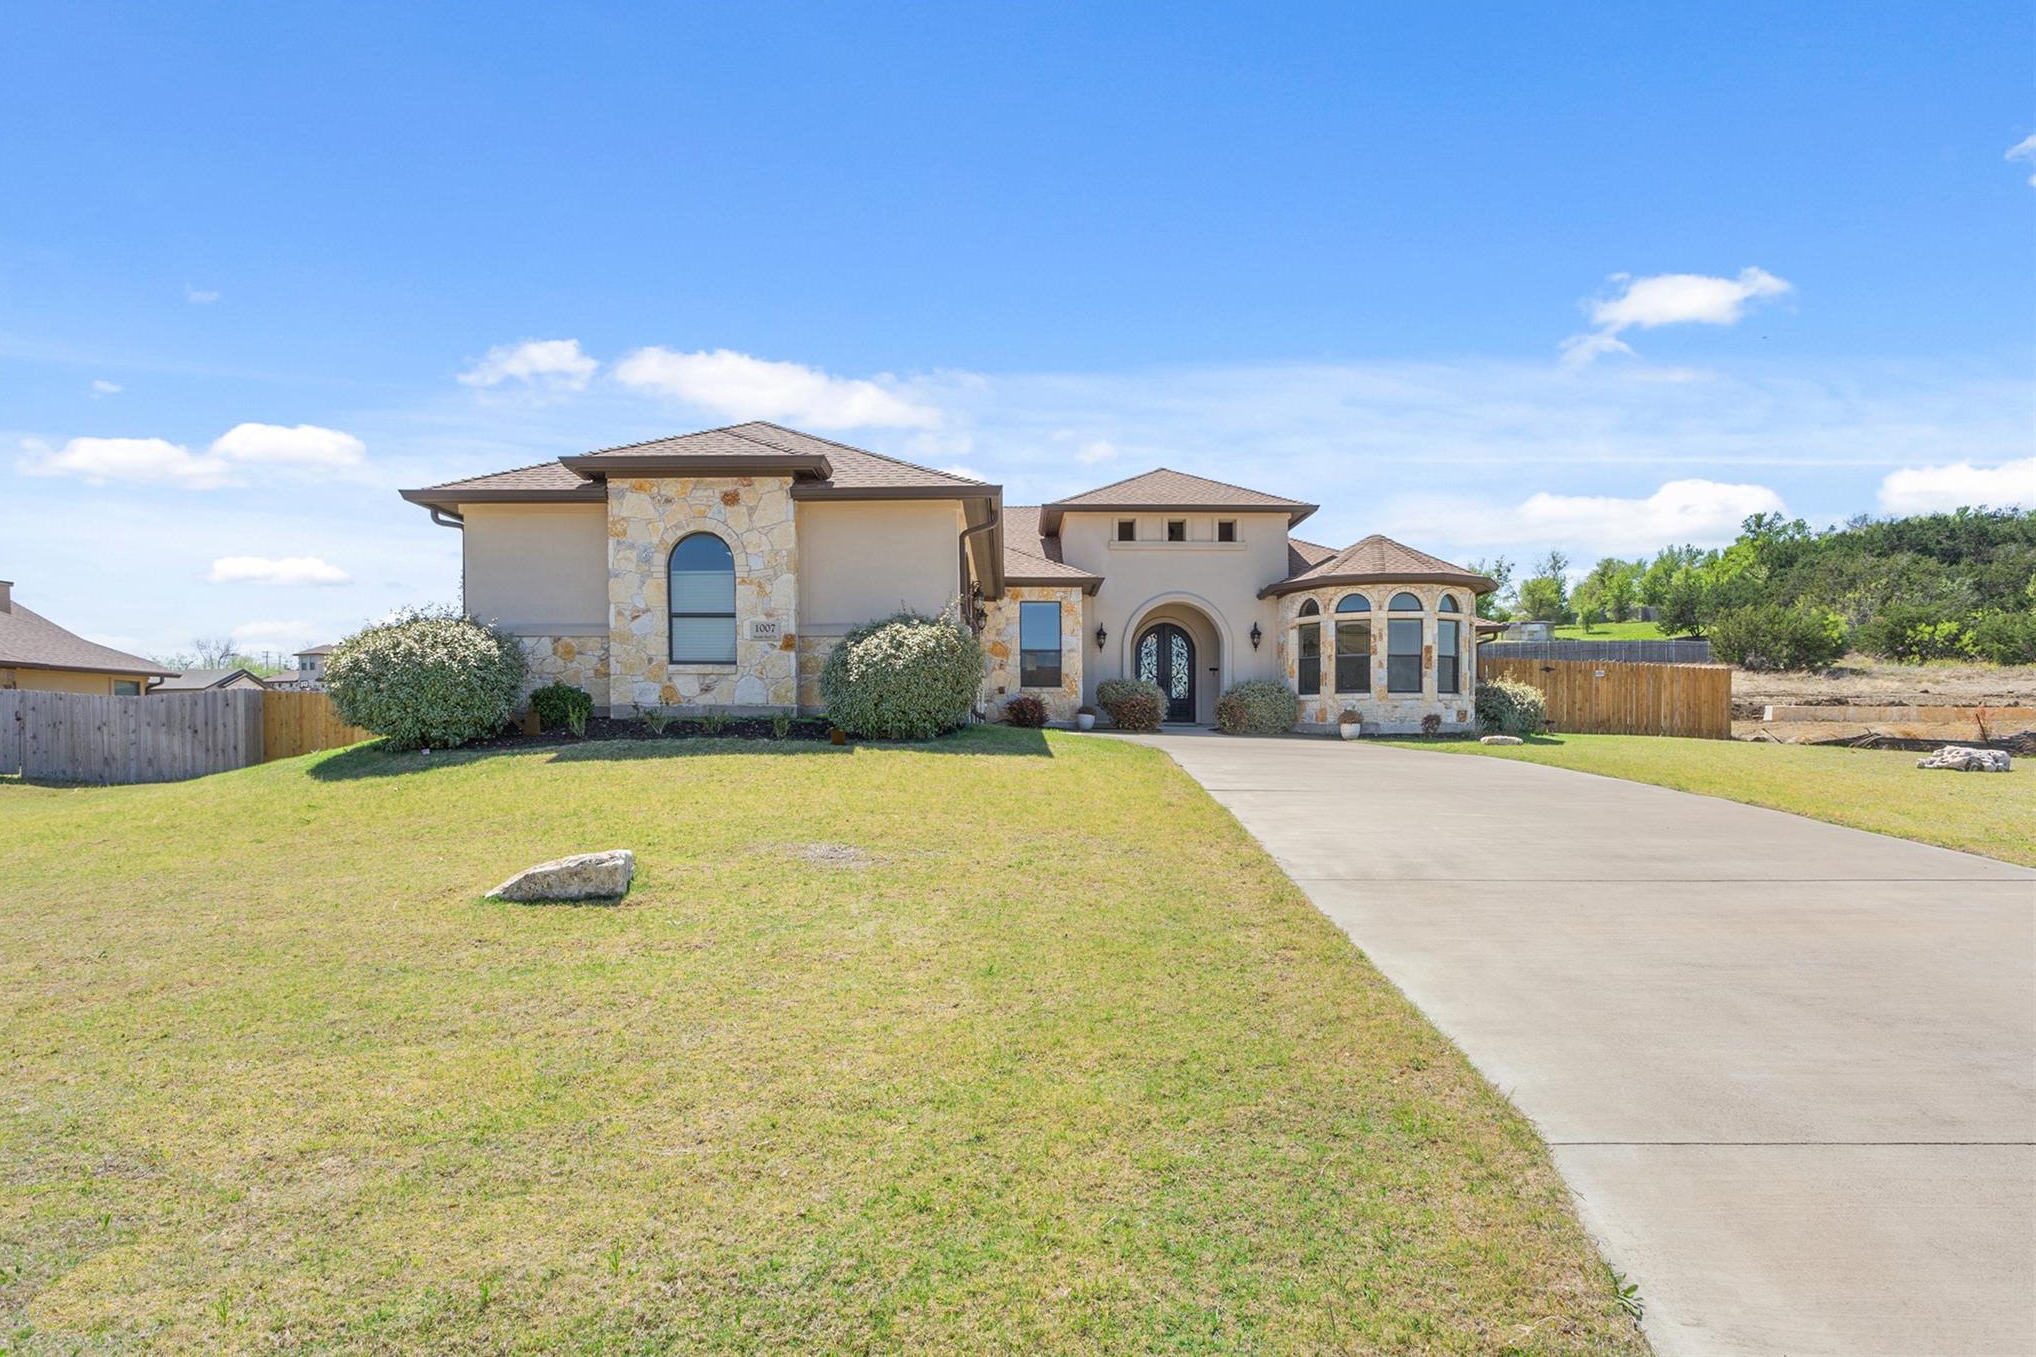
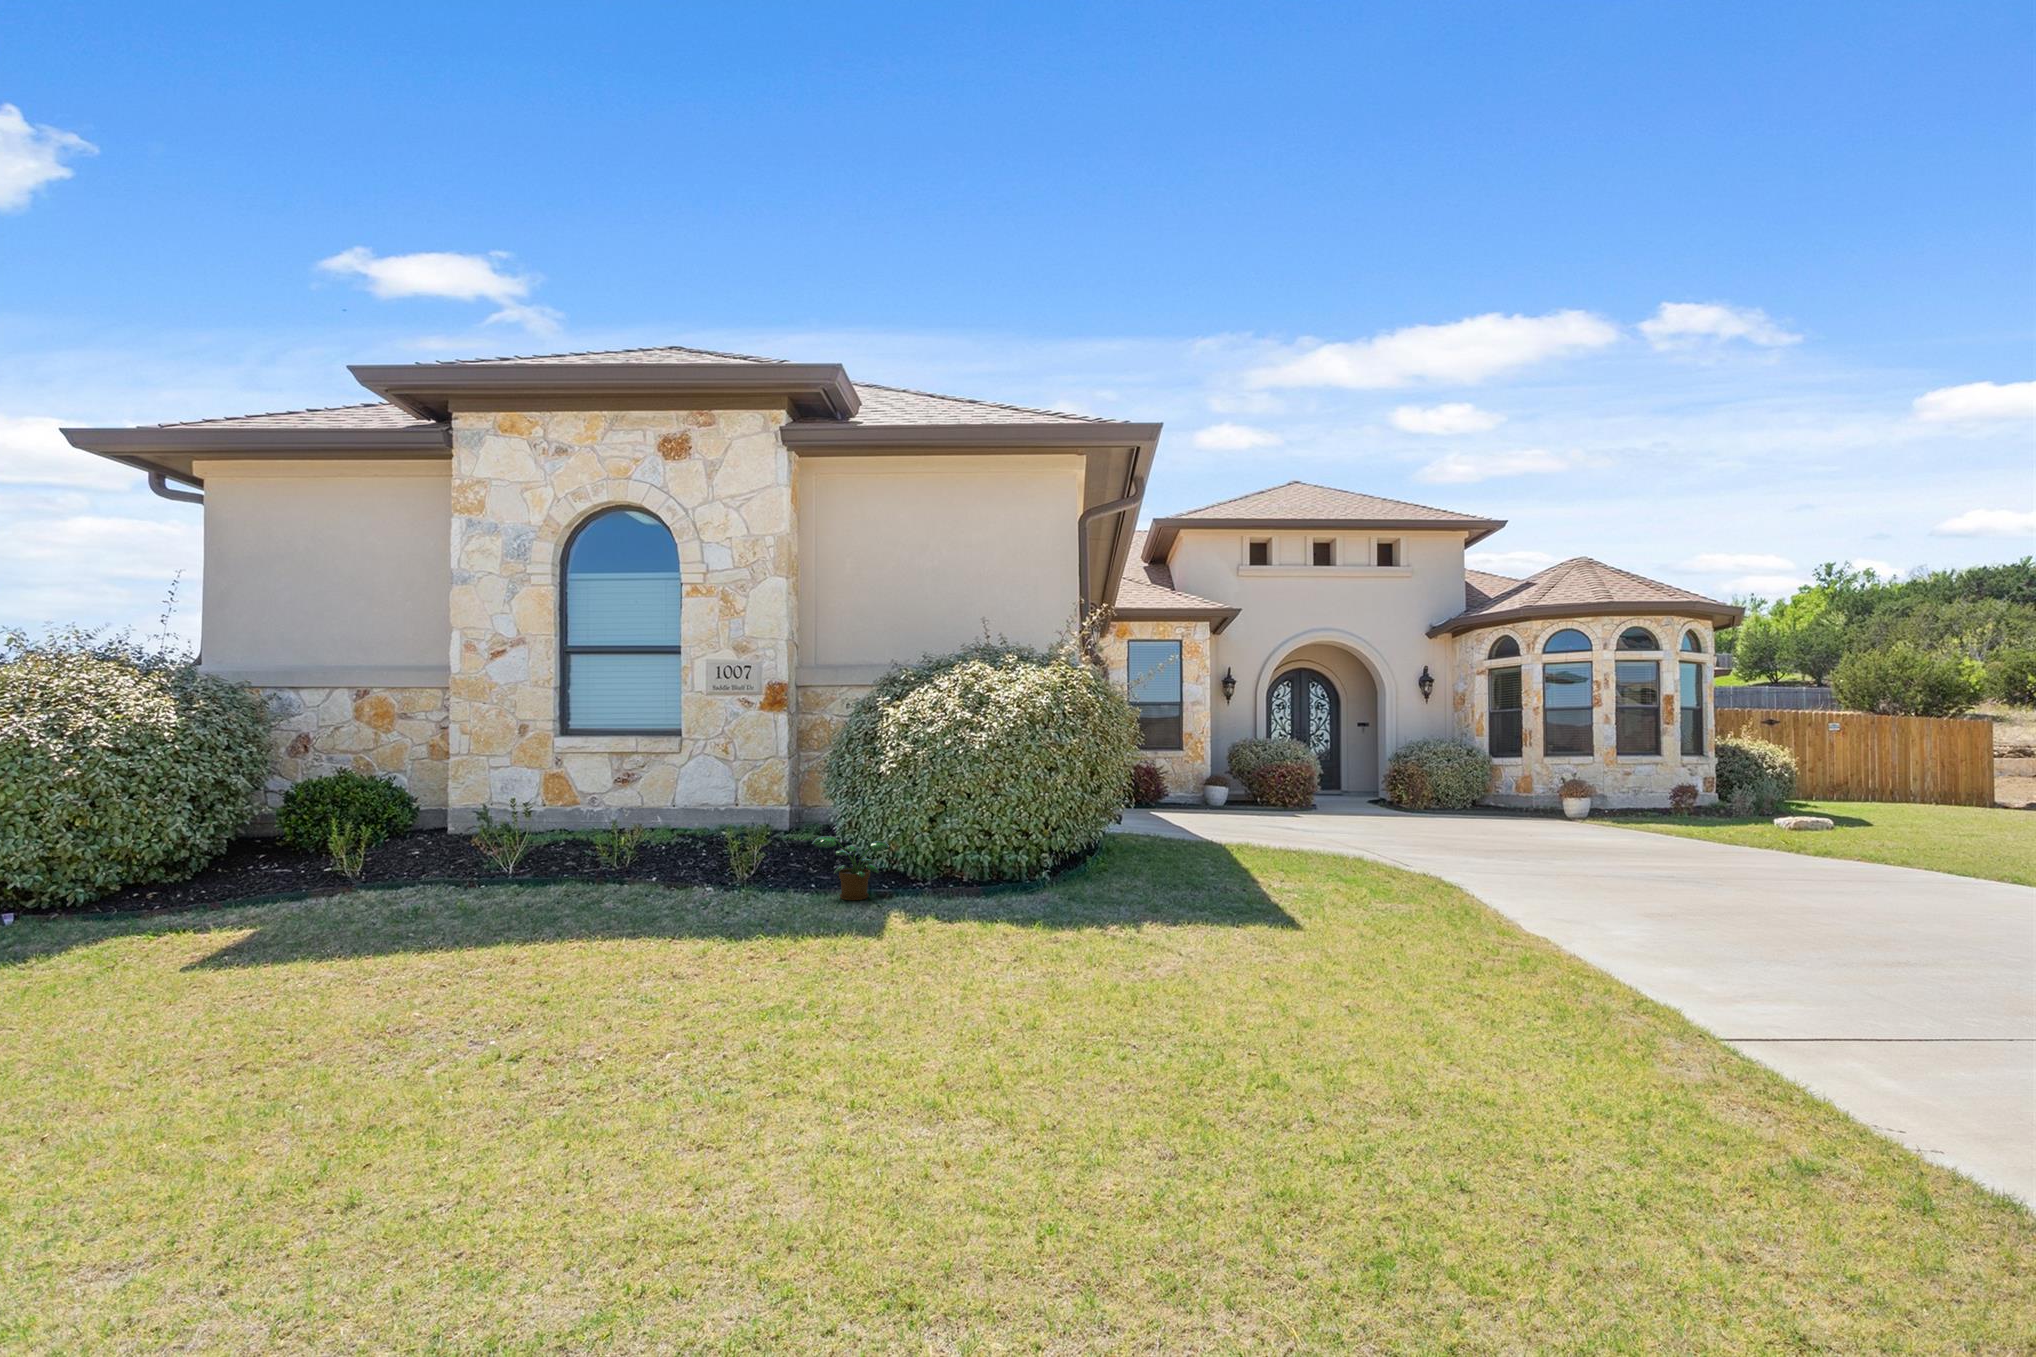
watering can: present [508,704,546,736] -> none [223,817,307,879]

